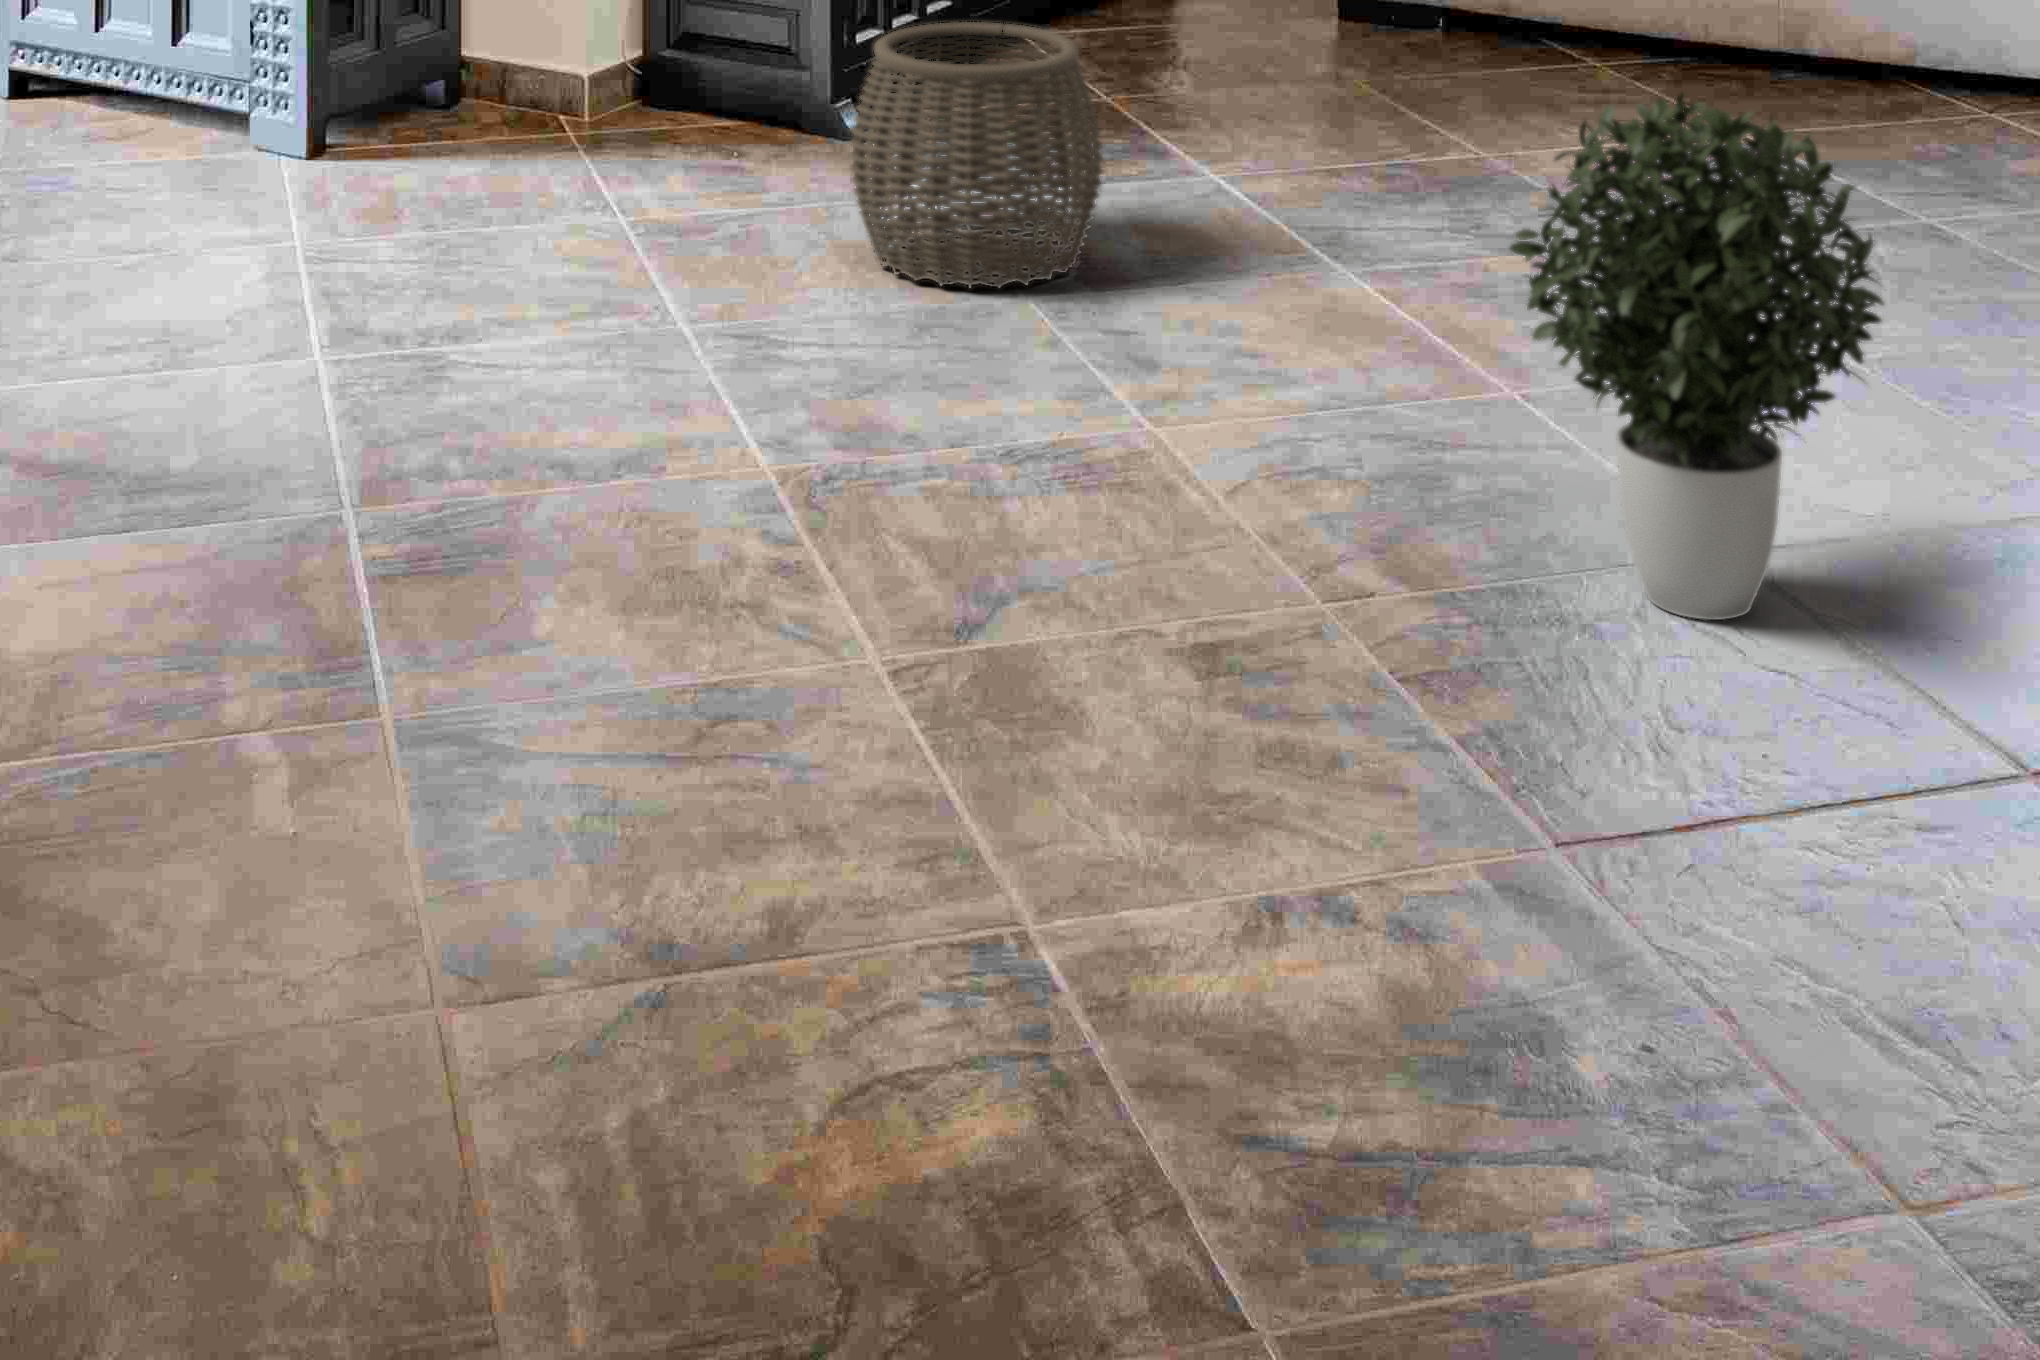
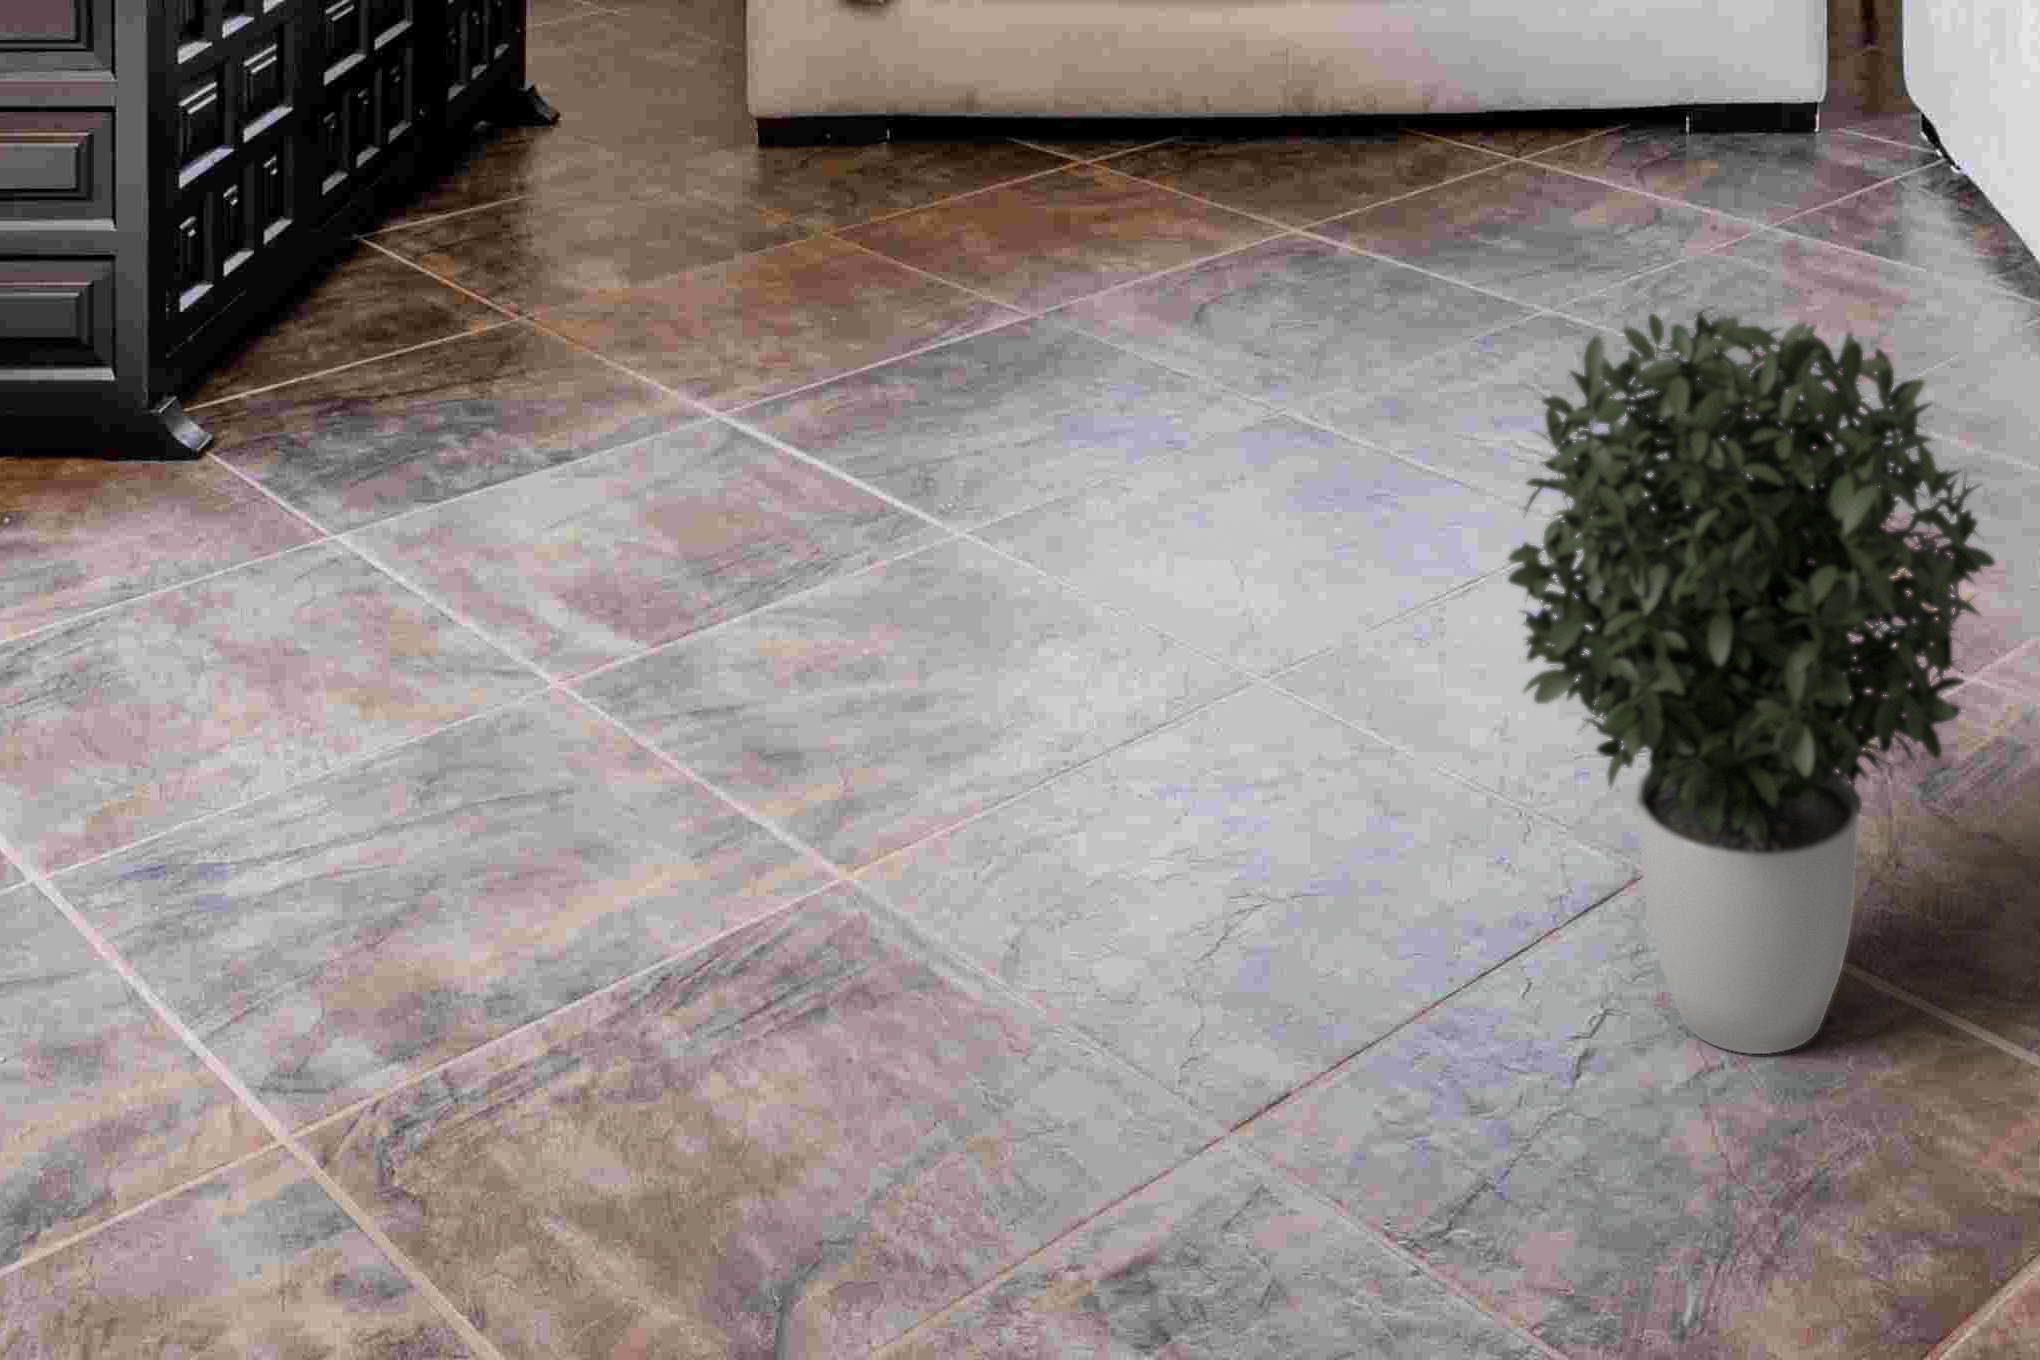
woven basket: present [849,22,1103,288] -> none [264,274,655,700]

